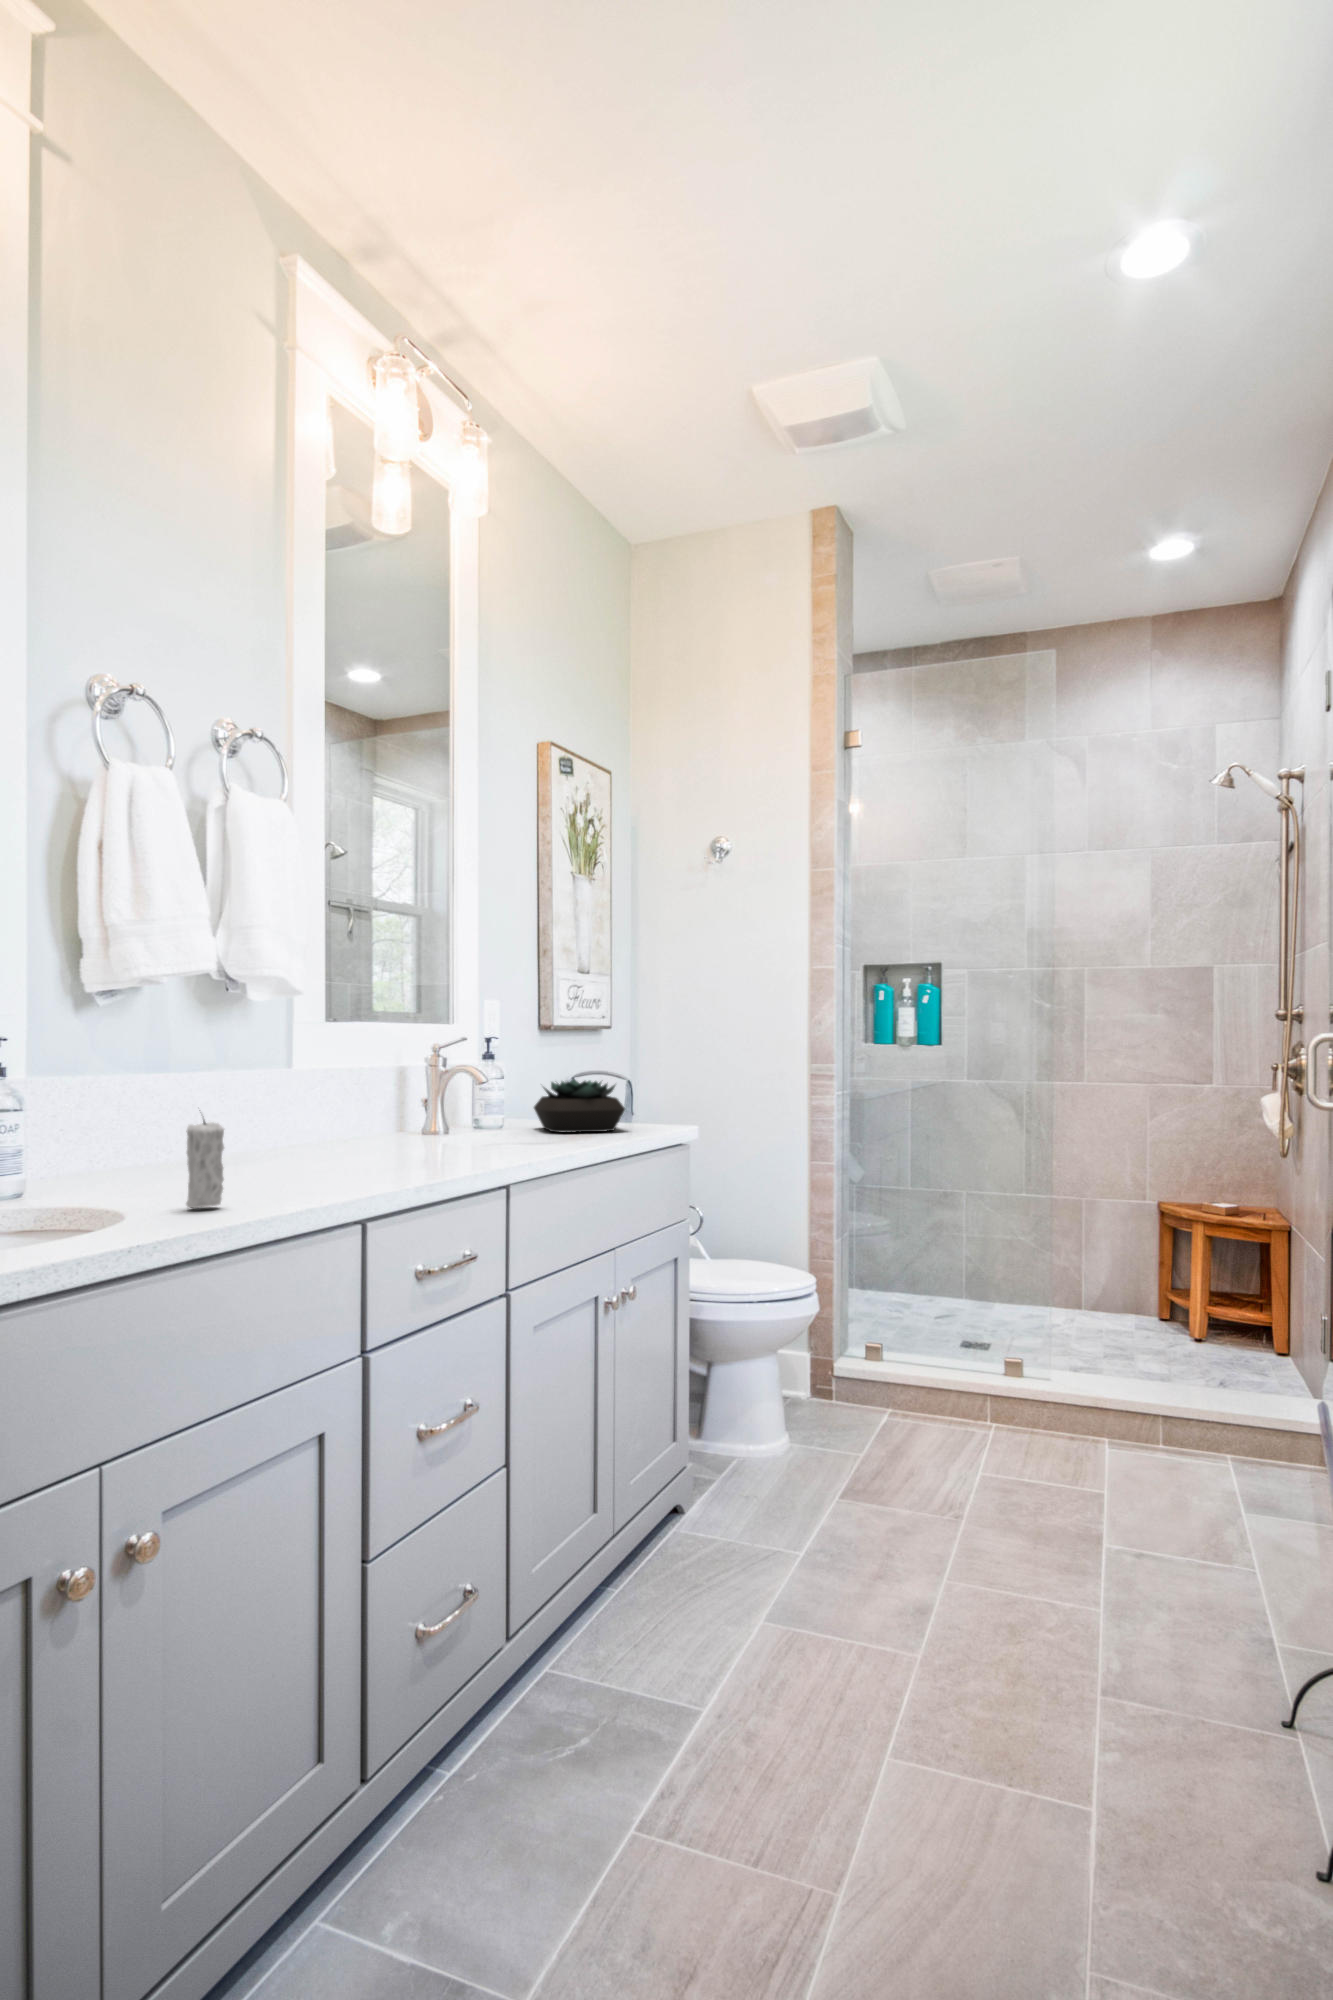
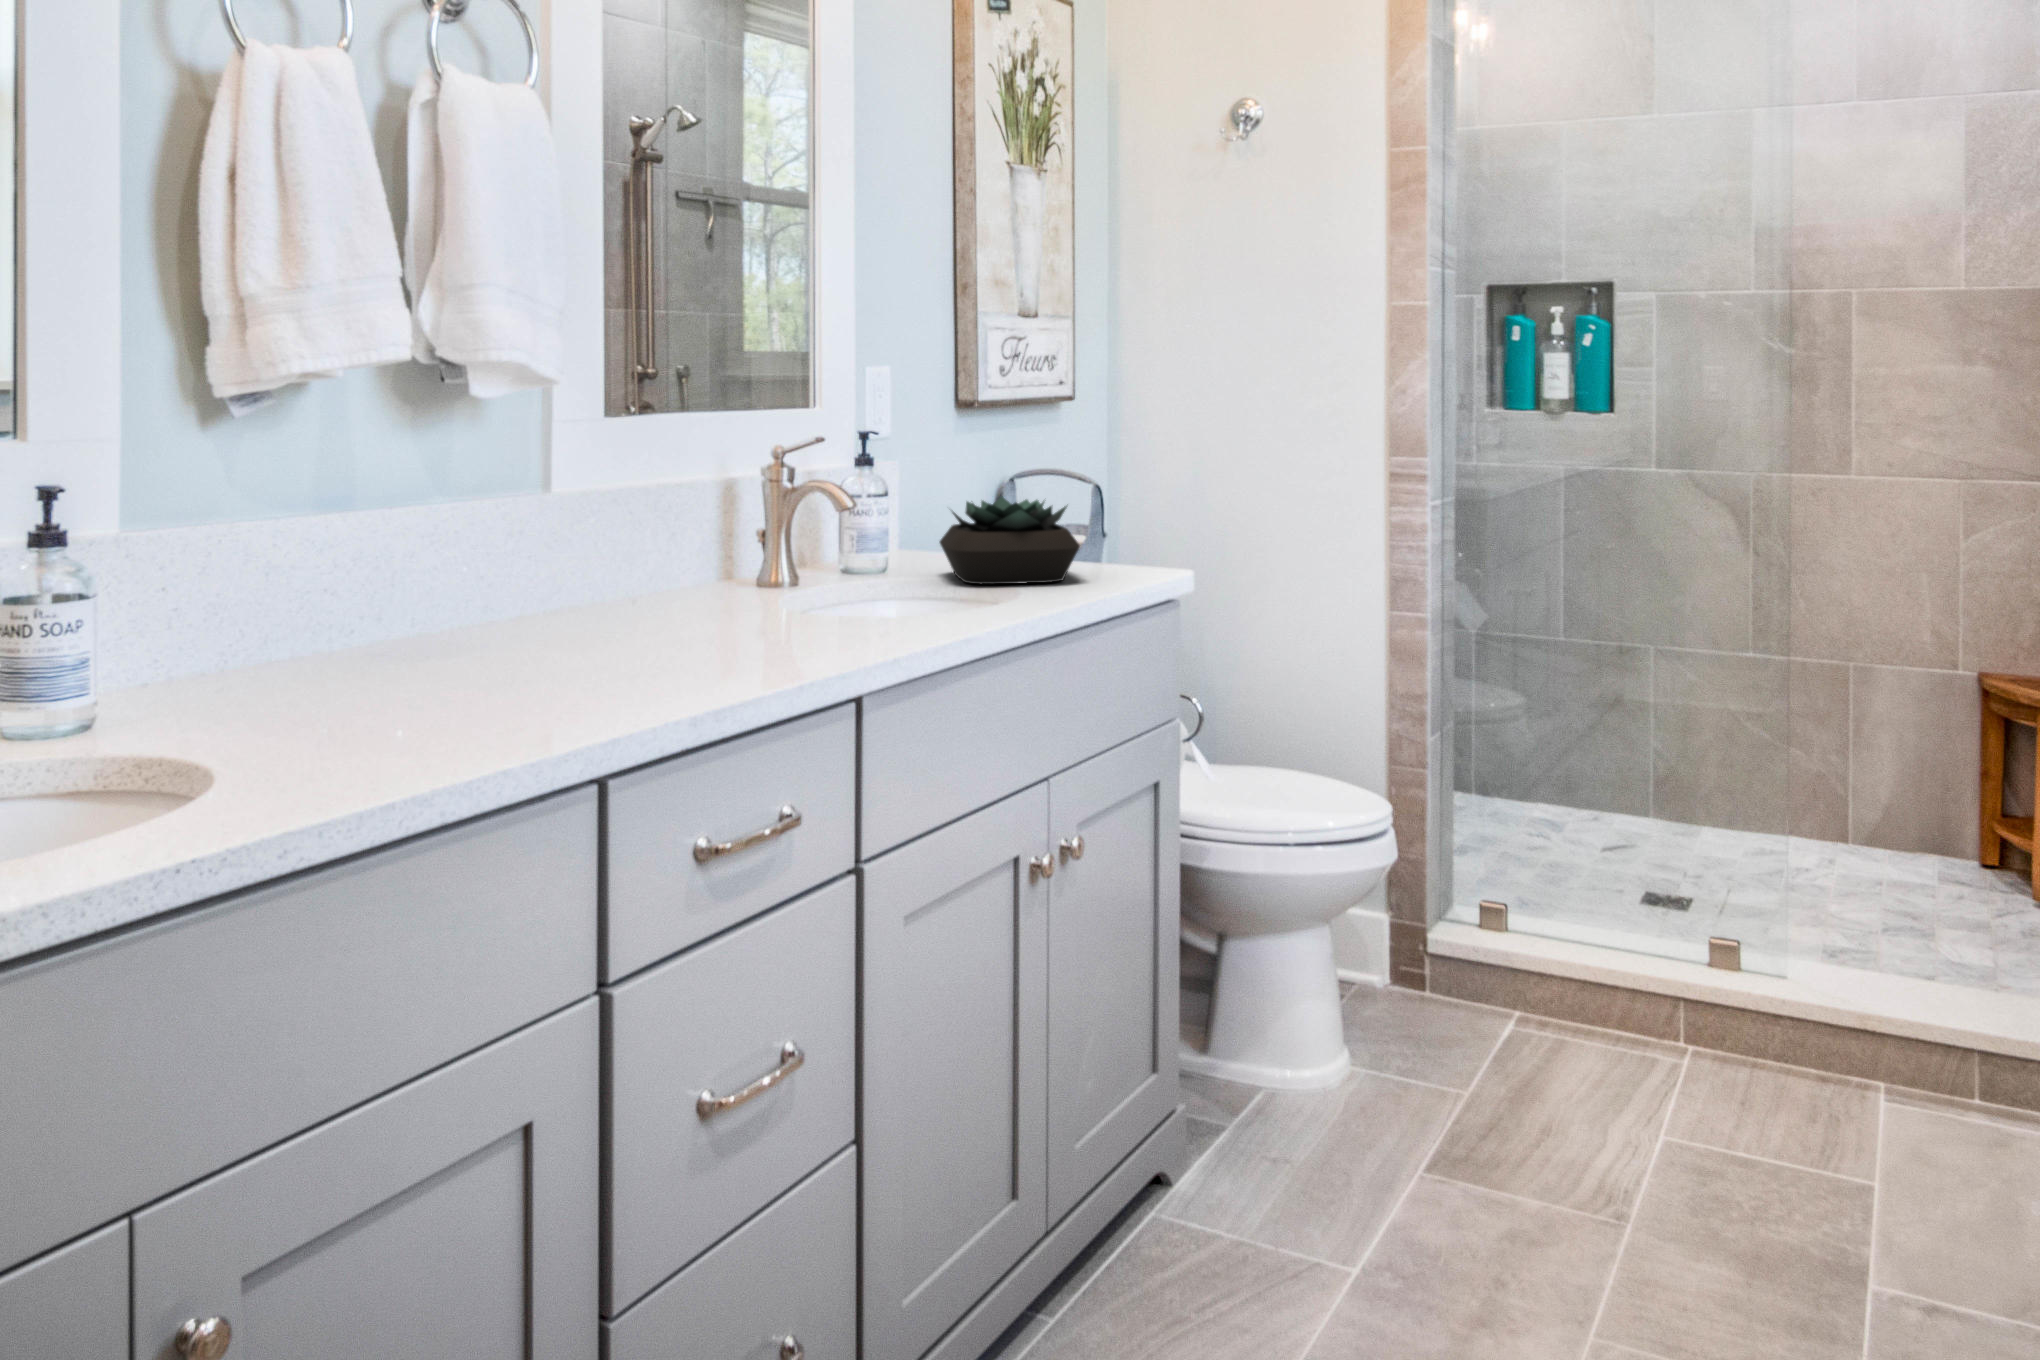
candle: present [186,1119,224,1208] -> none [306,595,370,762]

